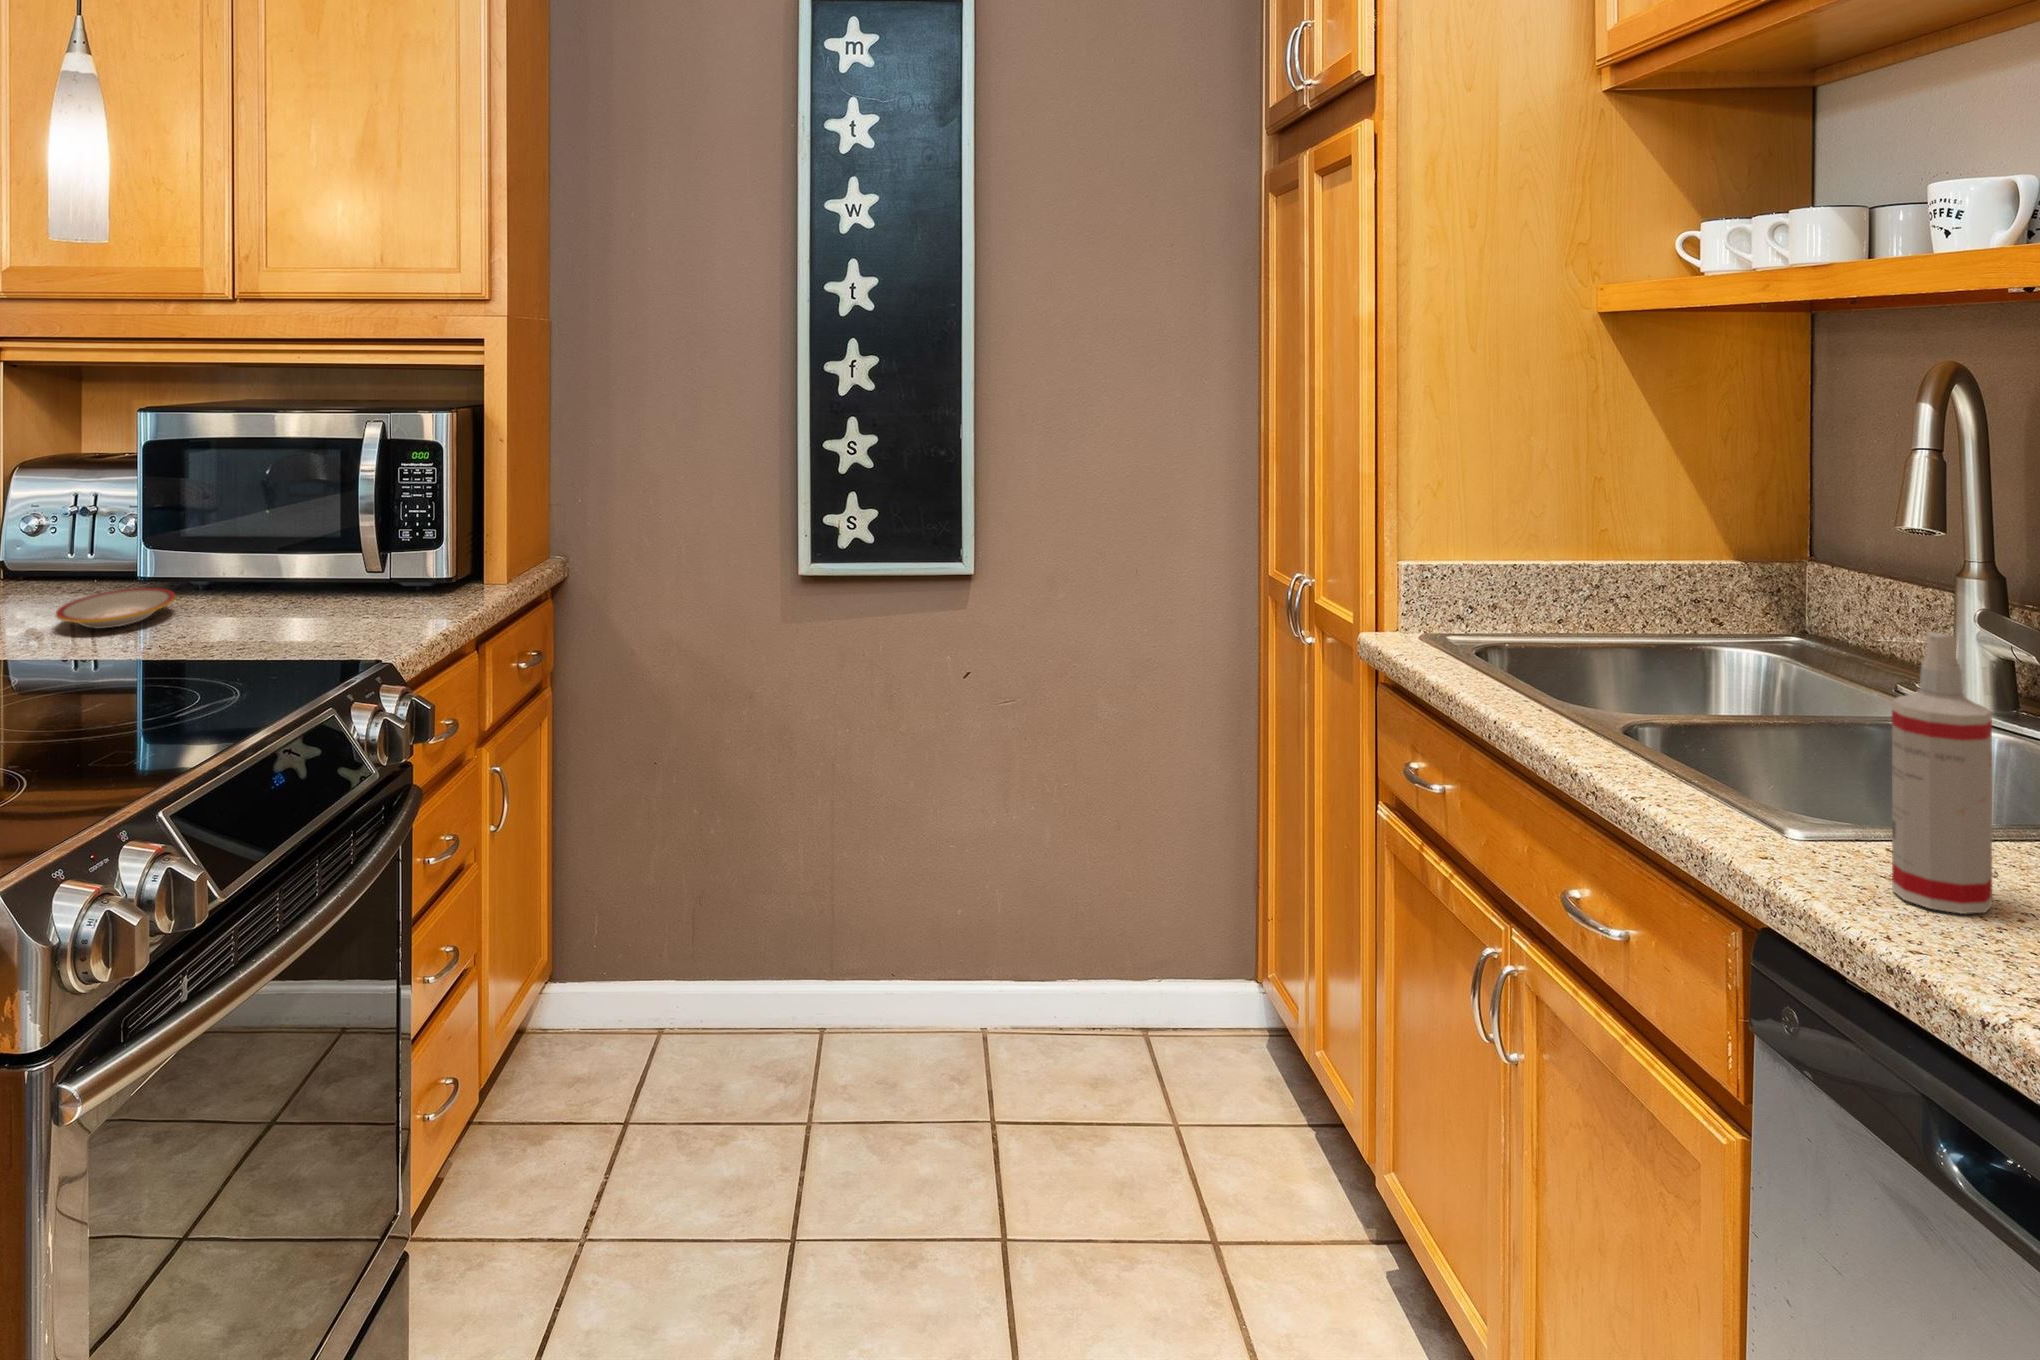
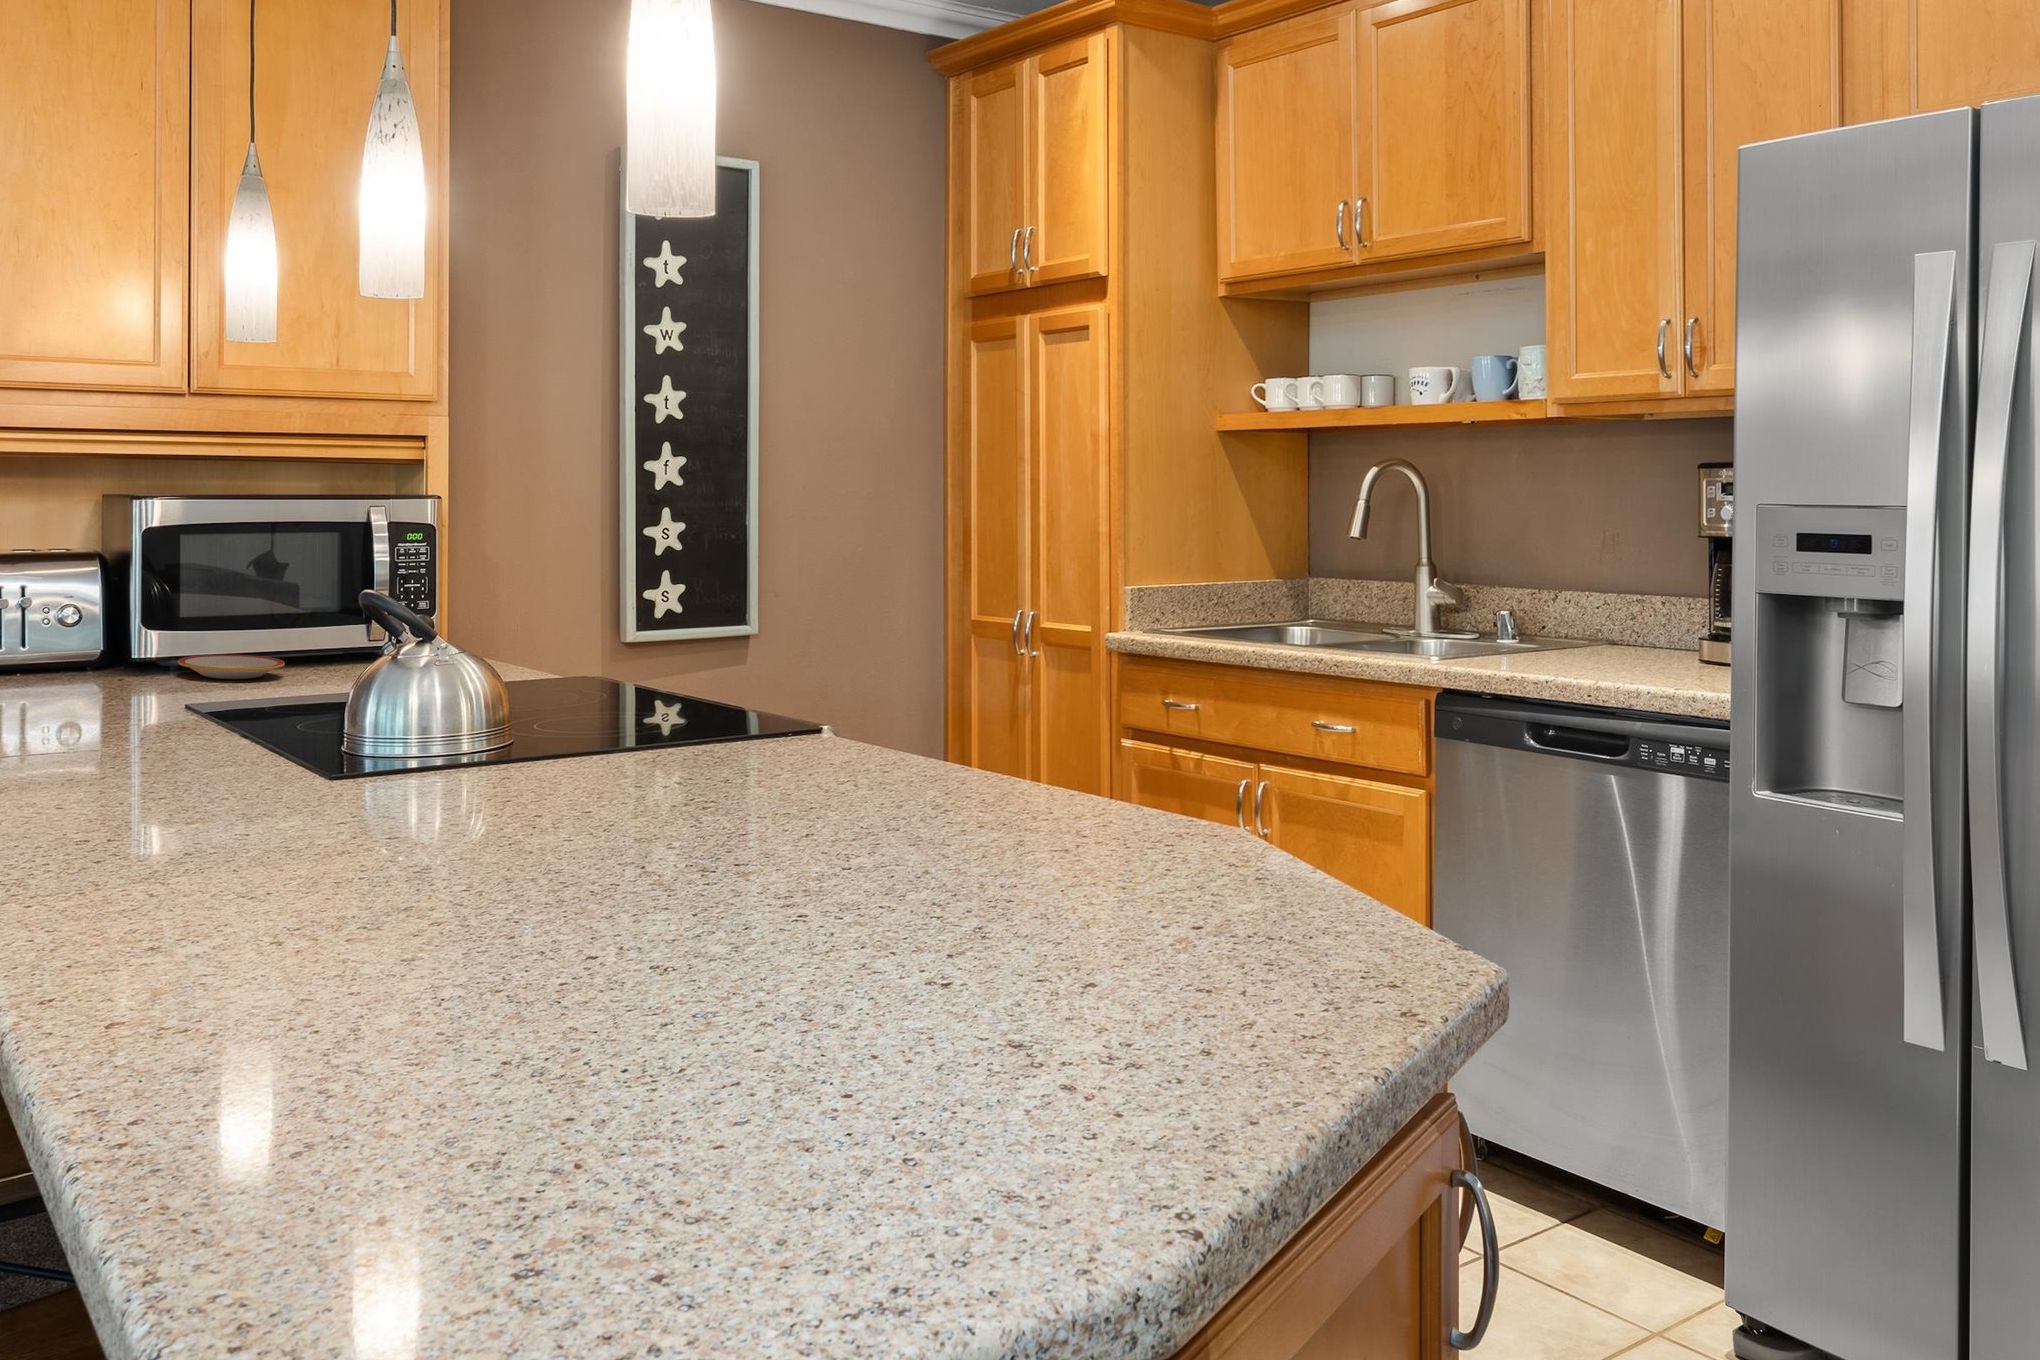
spray bottle: present [1892,632,1992,914] -> none [1467,556,1501,663]

